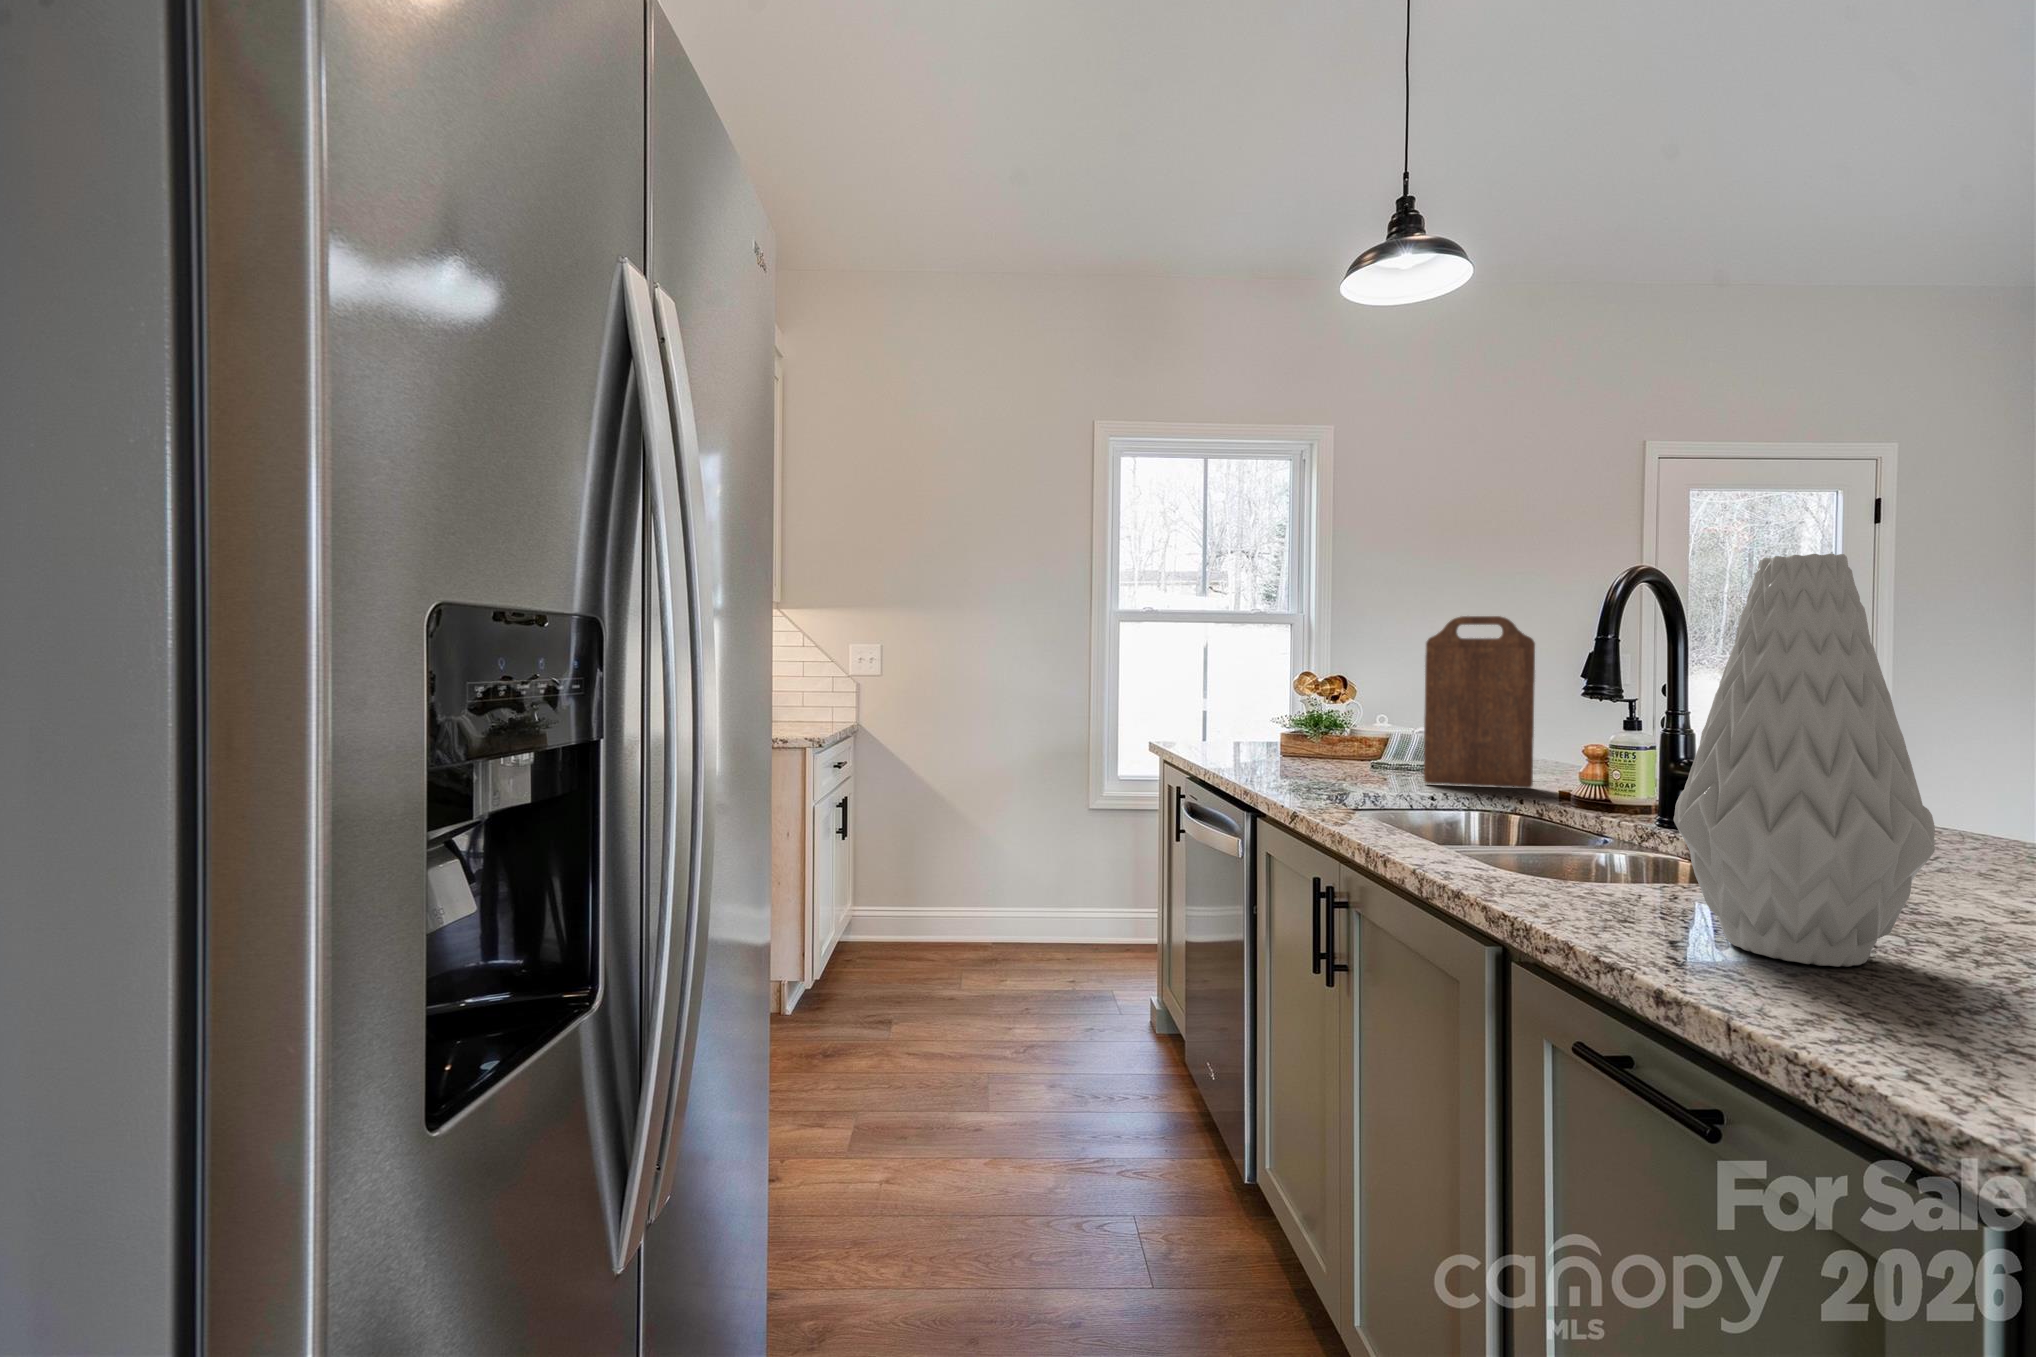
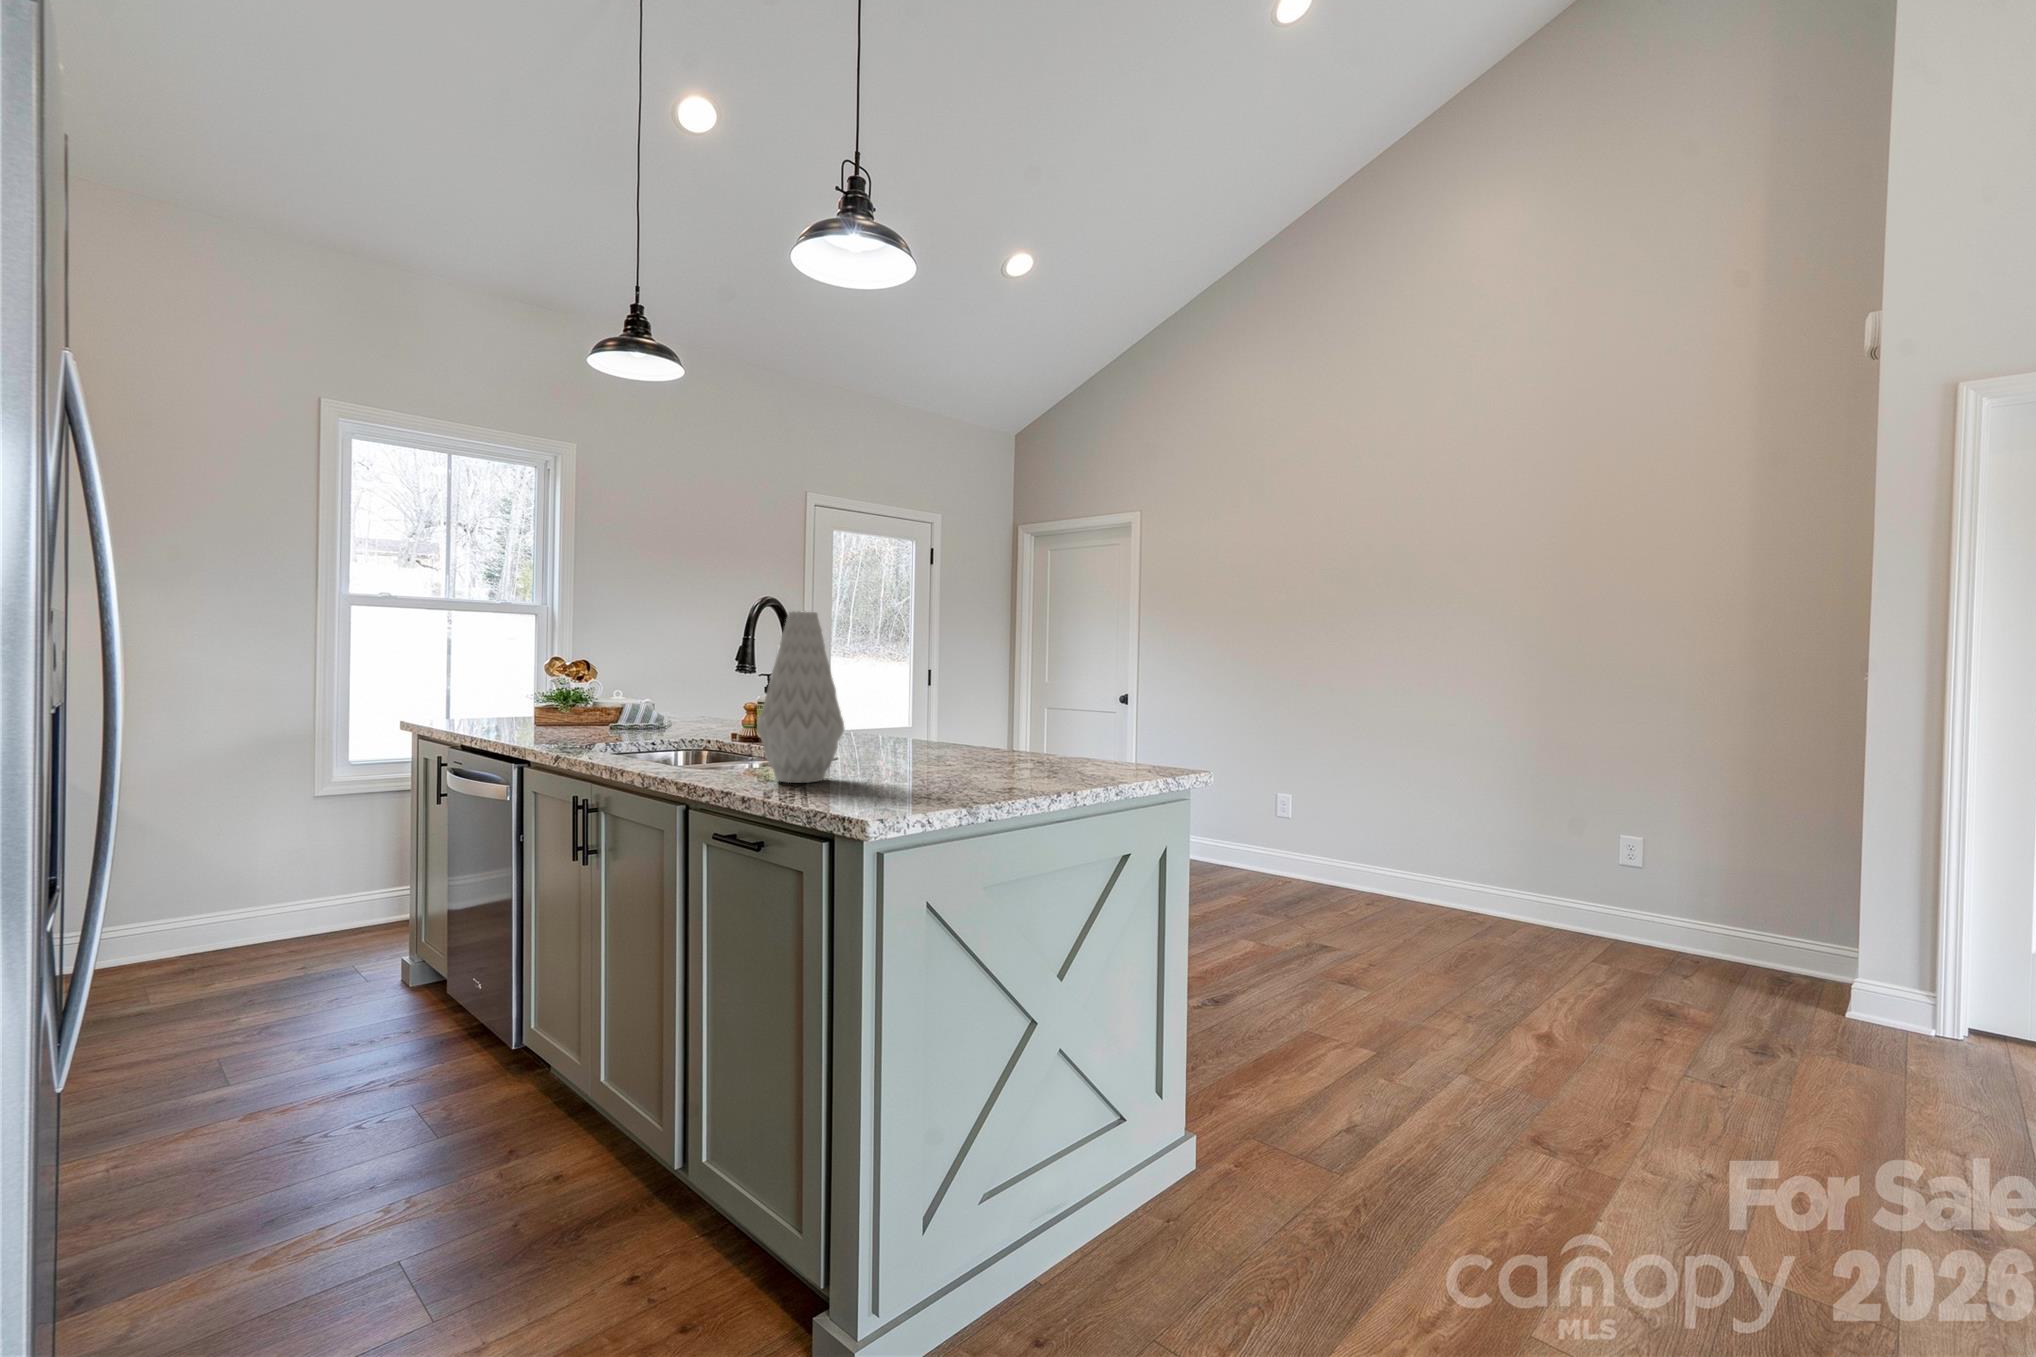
cutting board: present [1423,616,1535,788] -> none [648,621,720,736]

